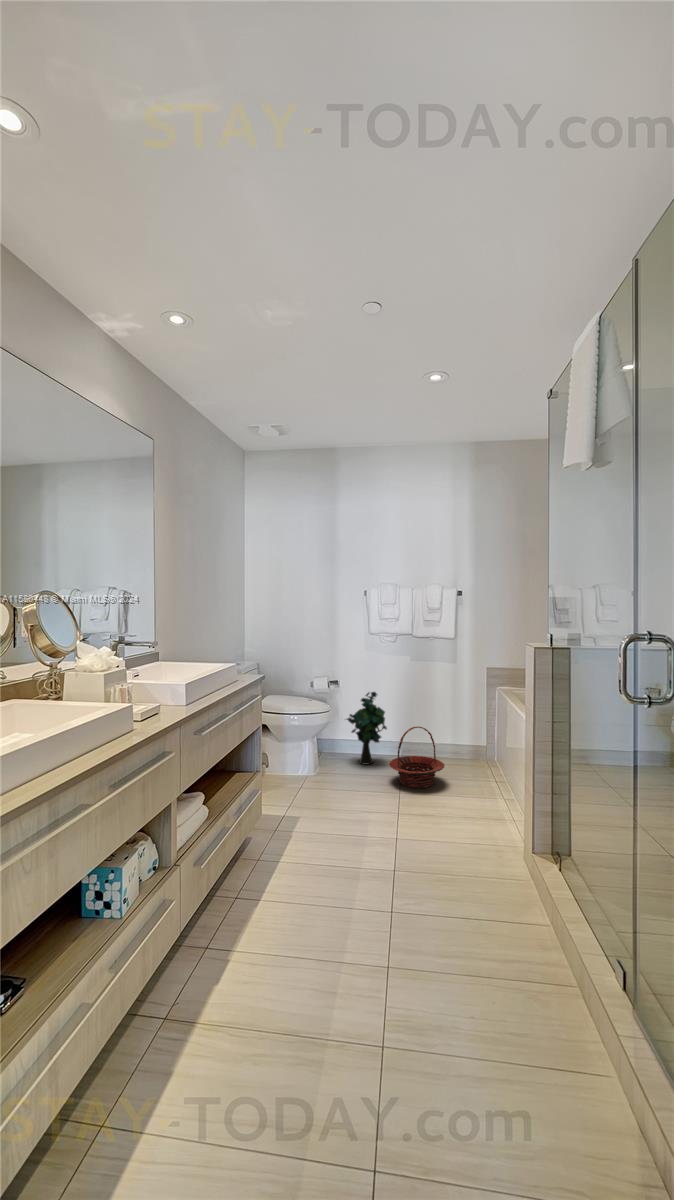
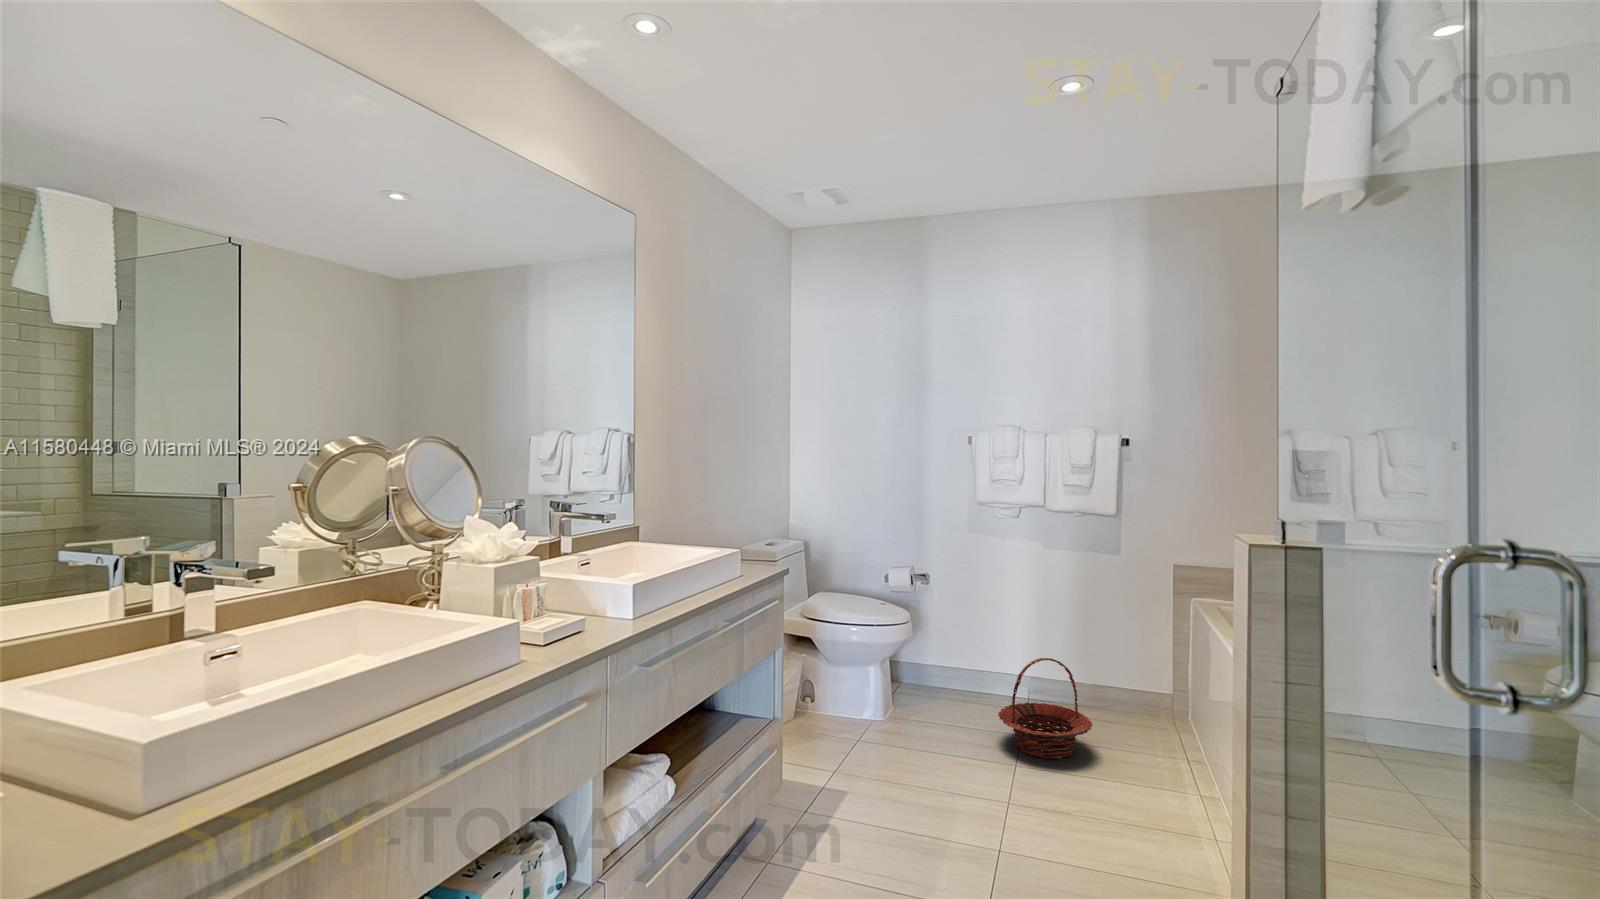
decorative plant: present [347,692,387,764] -> none [933,595,1001,709]

